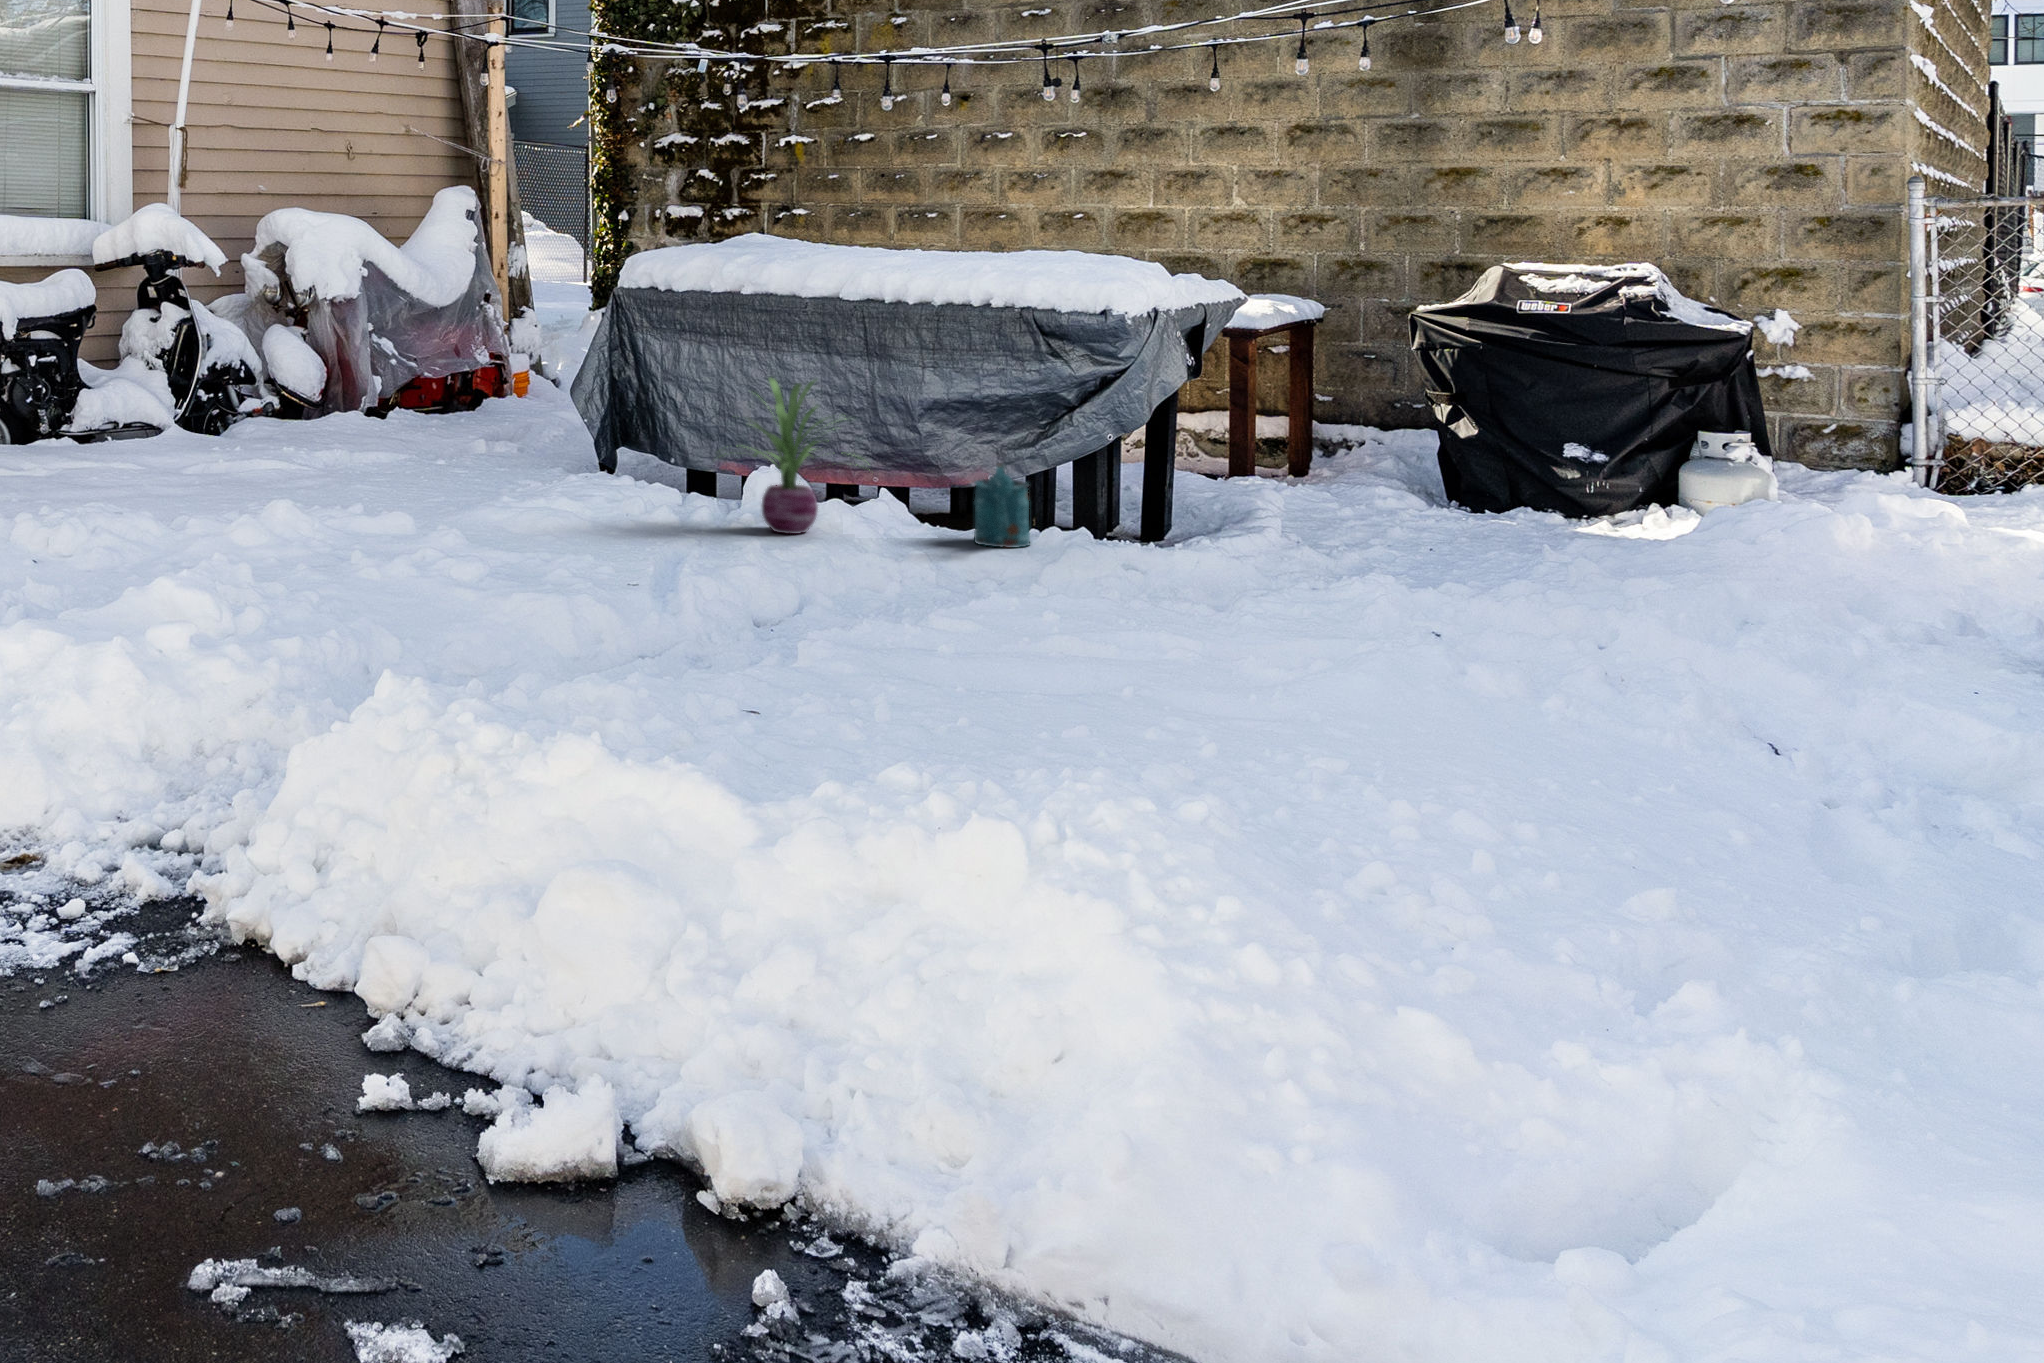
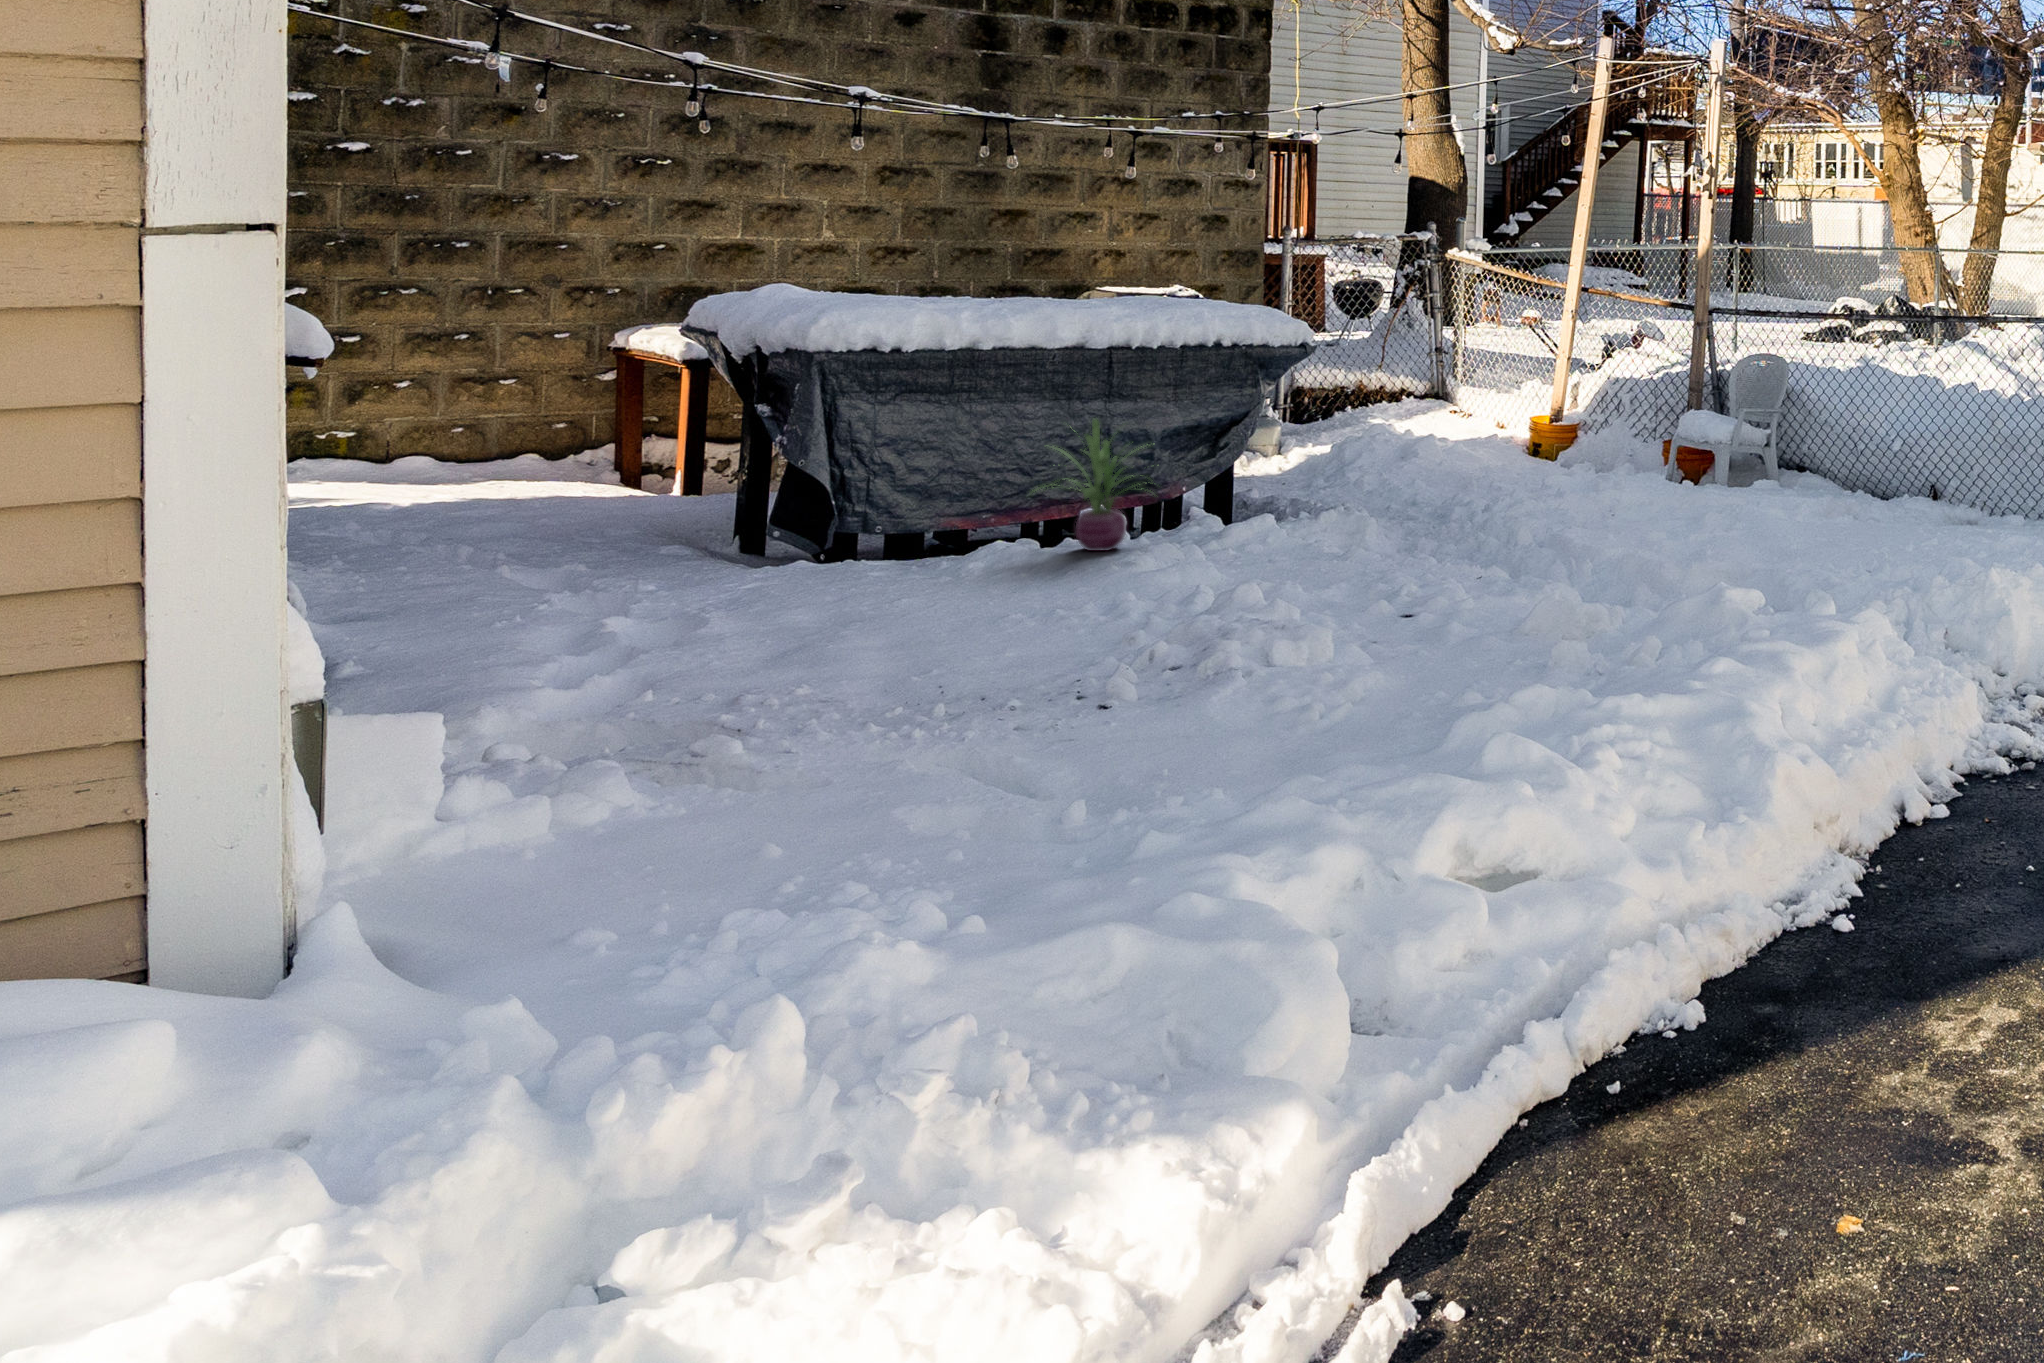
watering can: present [974,463,1030,548] -> none [1191,465,1275,527]

